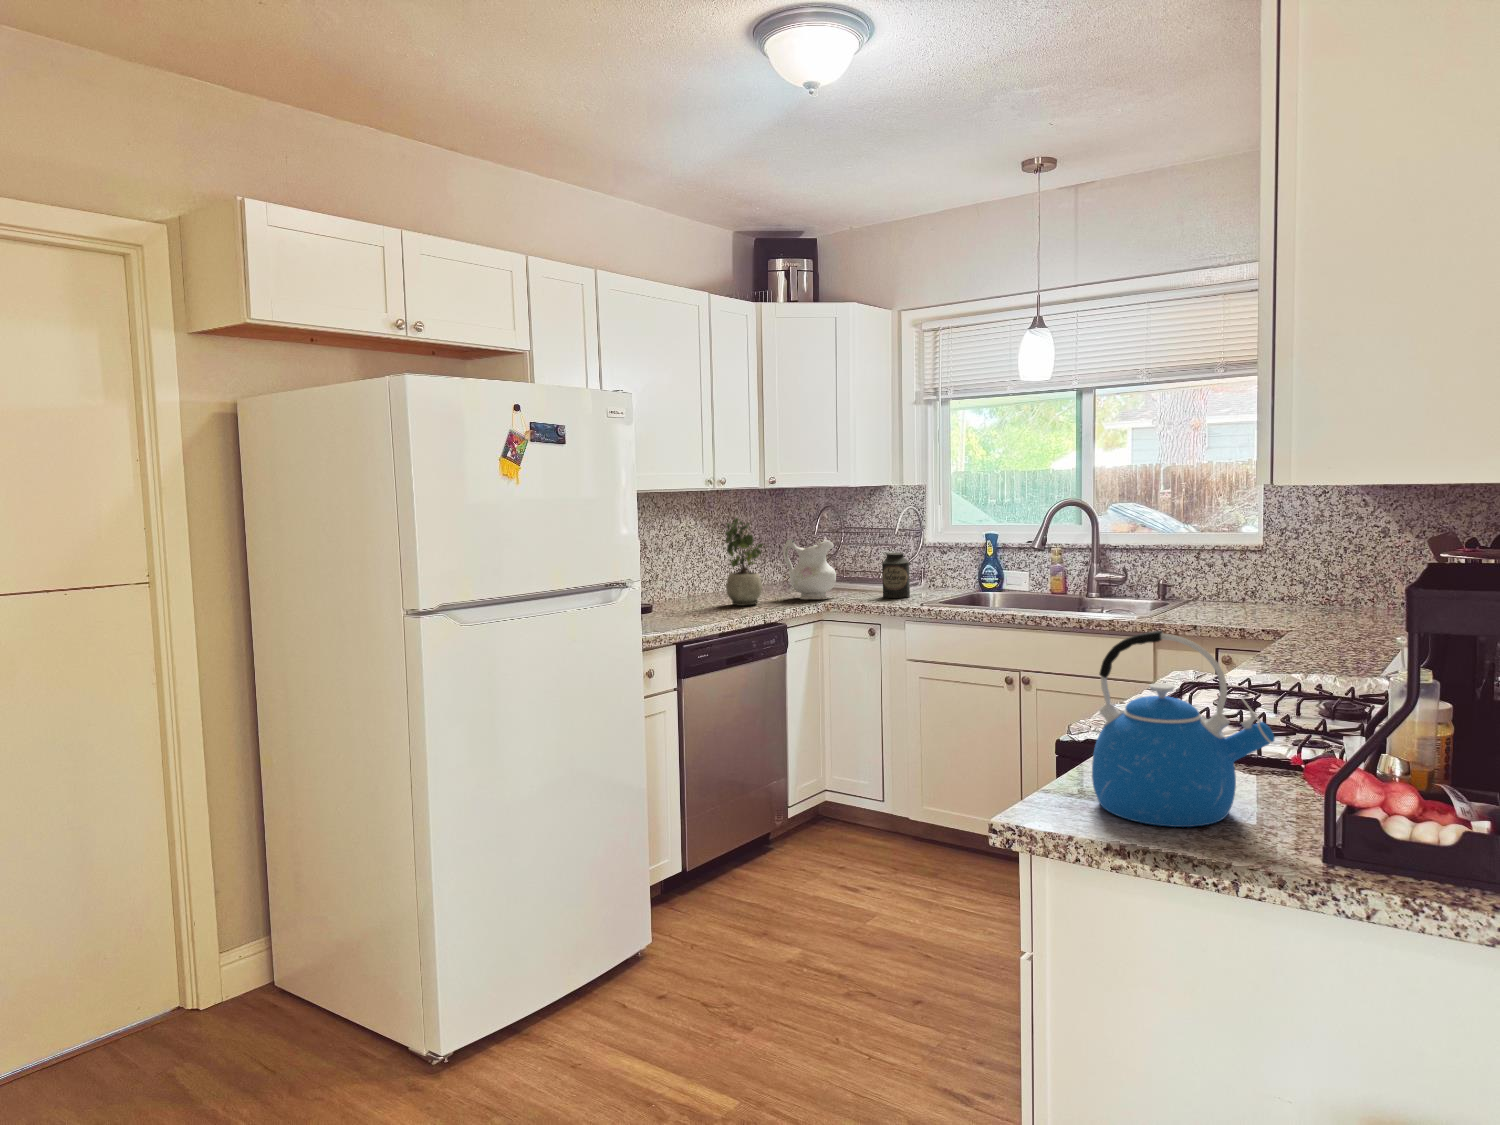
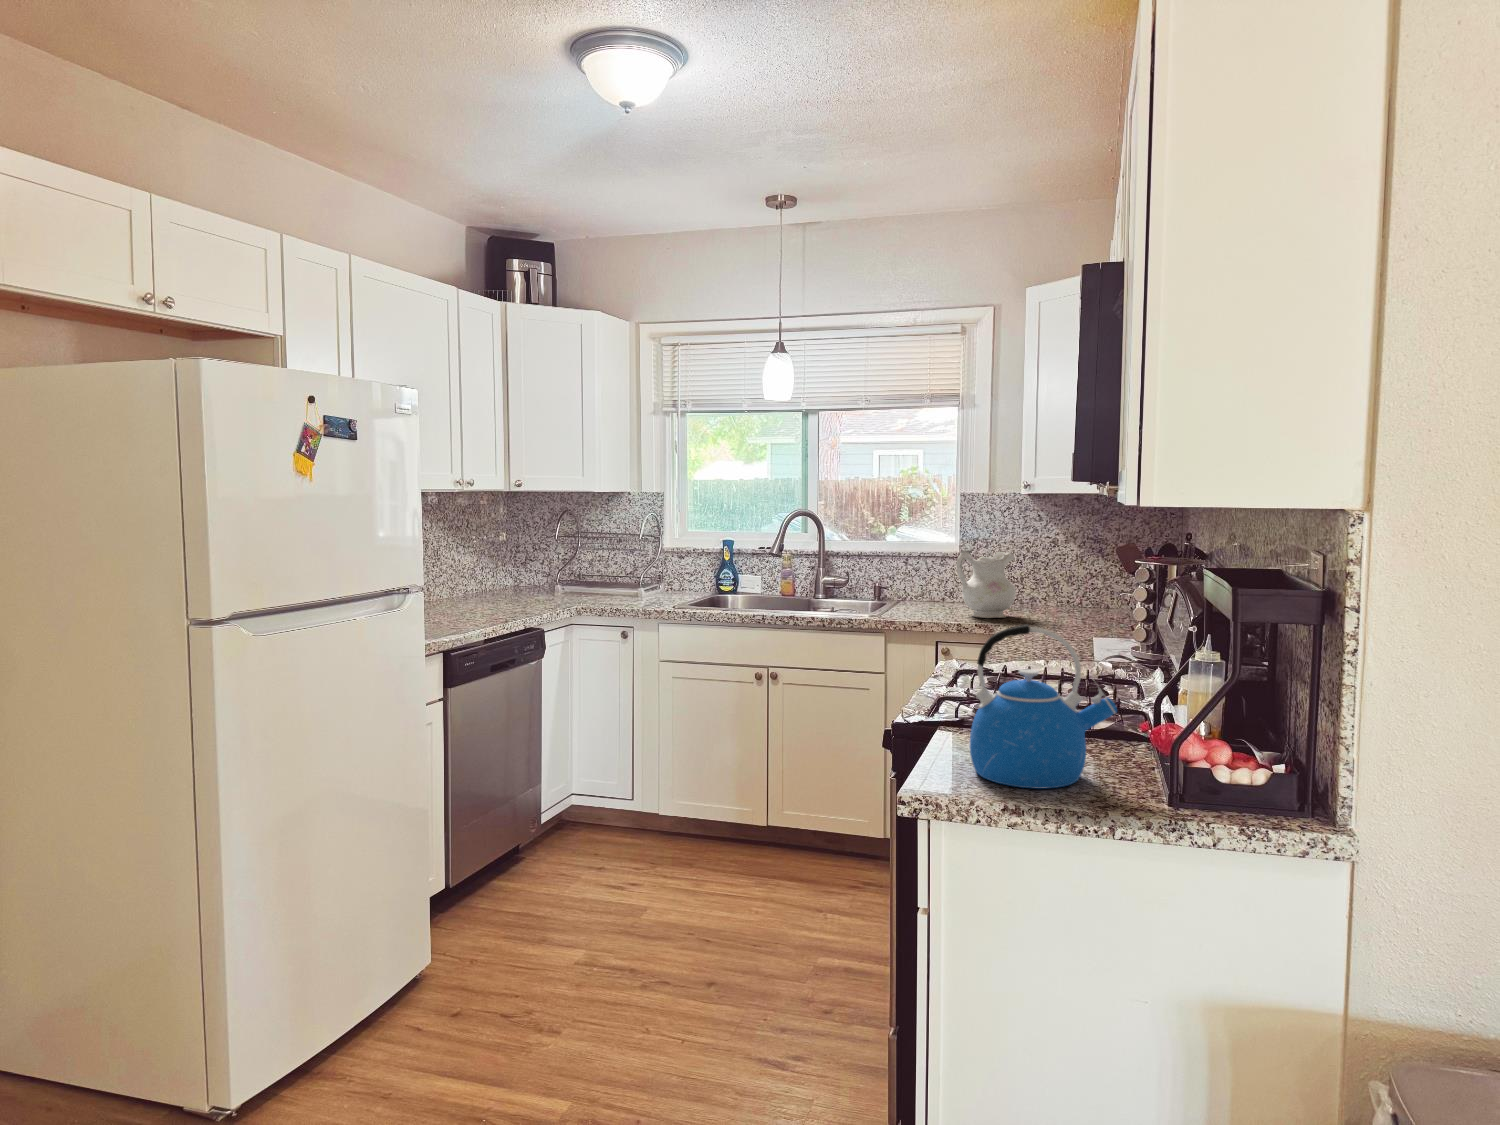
potted plant: present [725,518,763,606] -> none [470,520,517,611]
ceramic pitcher: present [783,539,836,600] -> present [957,550,1016,618]
canister: present [882,552,910,598] -> none [627,557,654,601]

